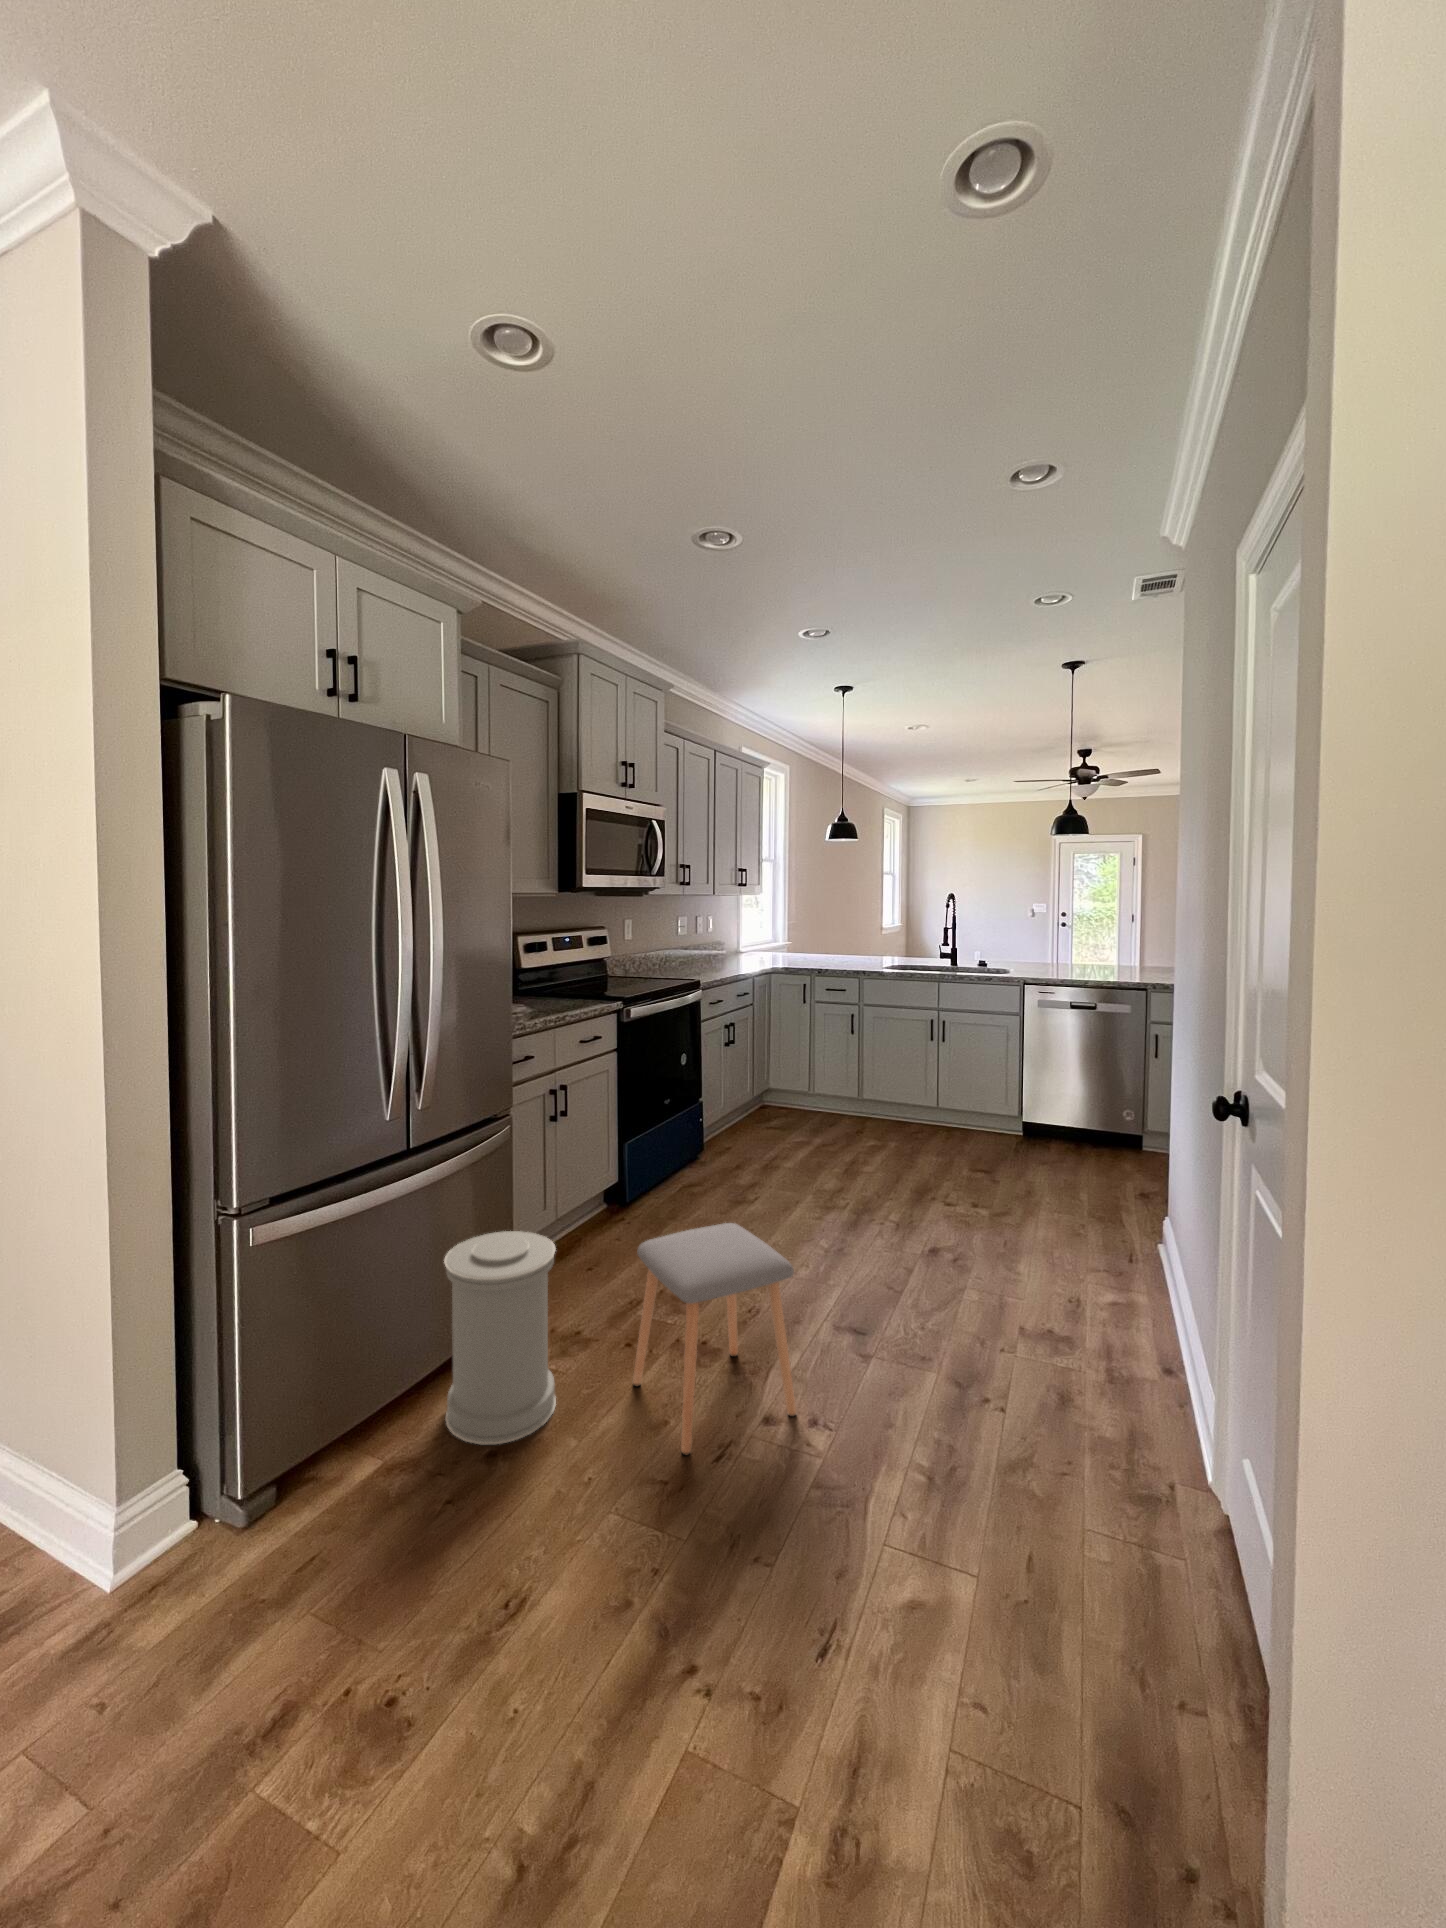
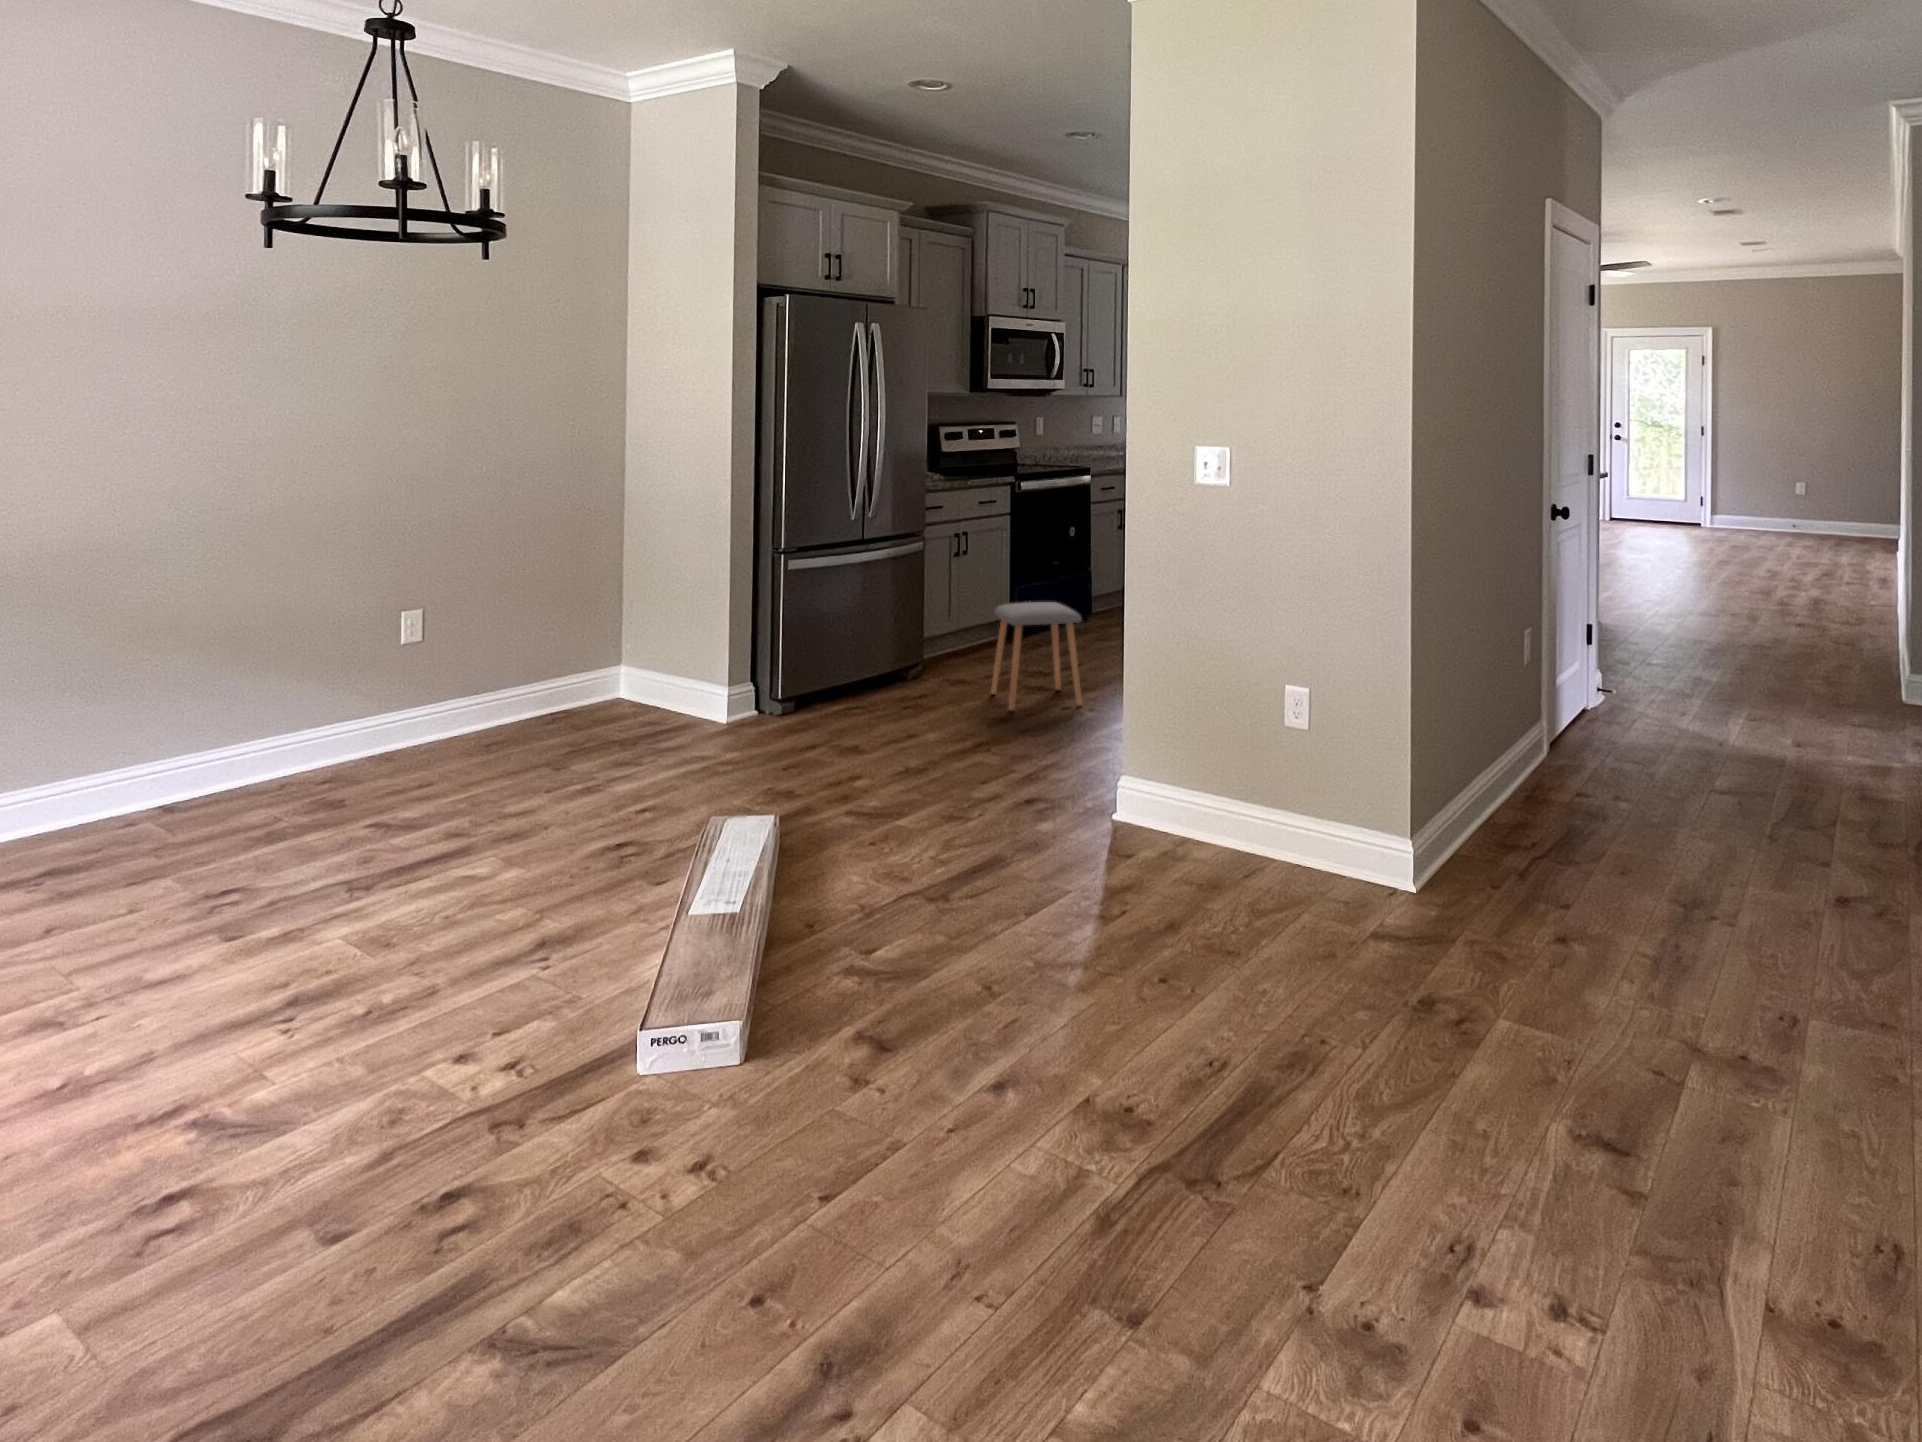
trash can: present [444,1231,556,1444] -> none [880,599,945,704]

